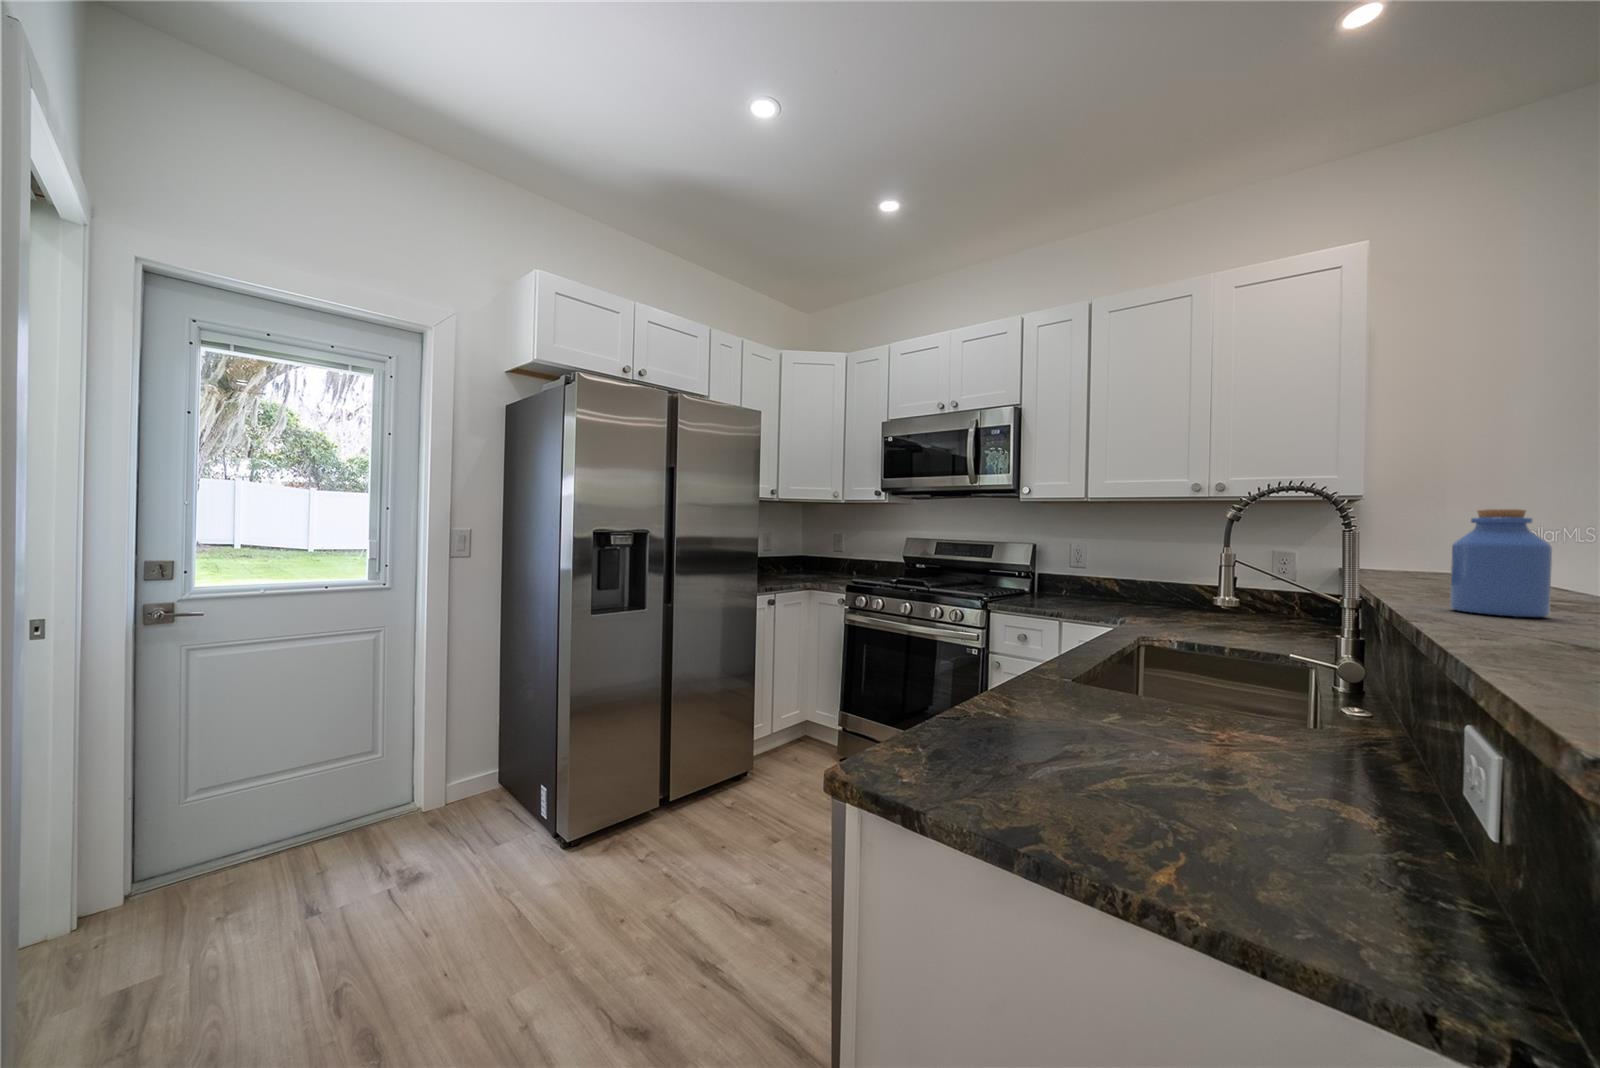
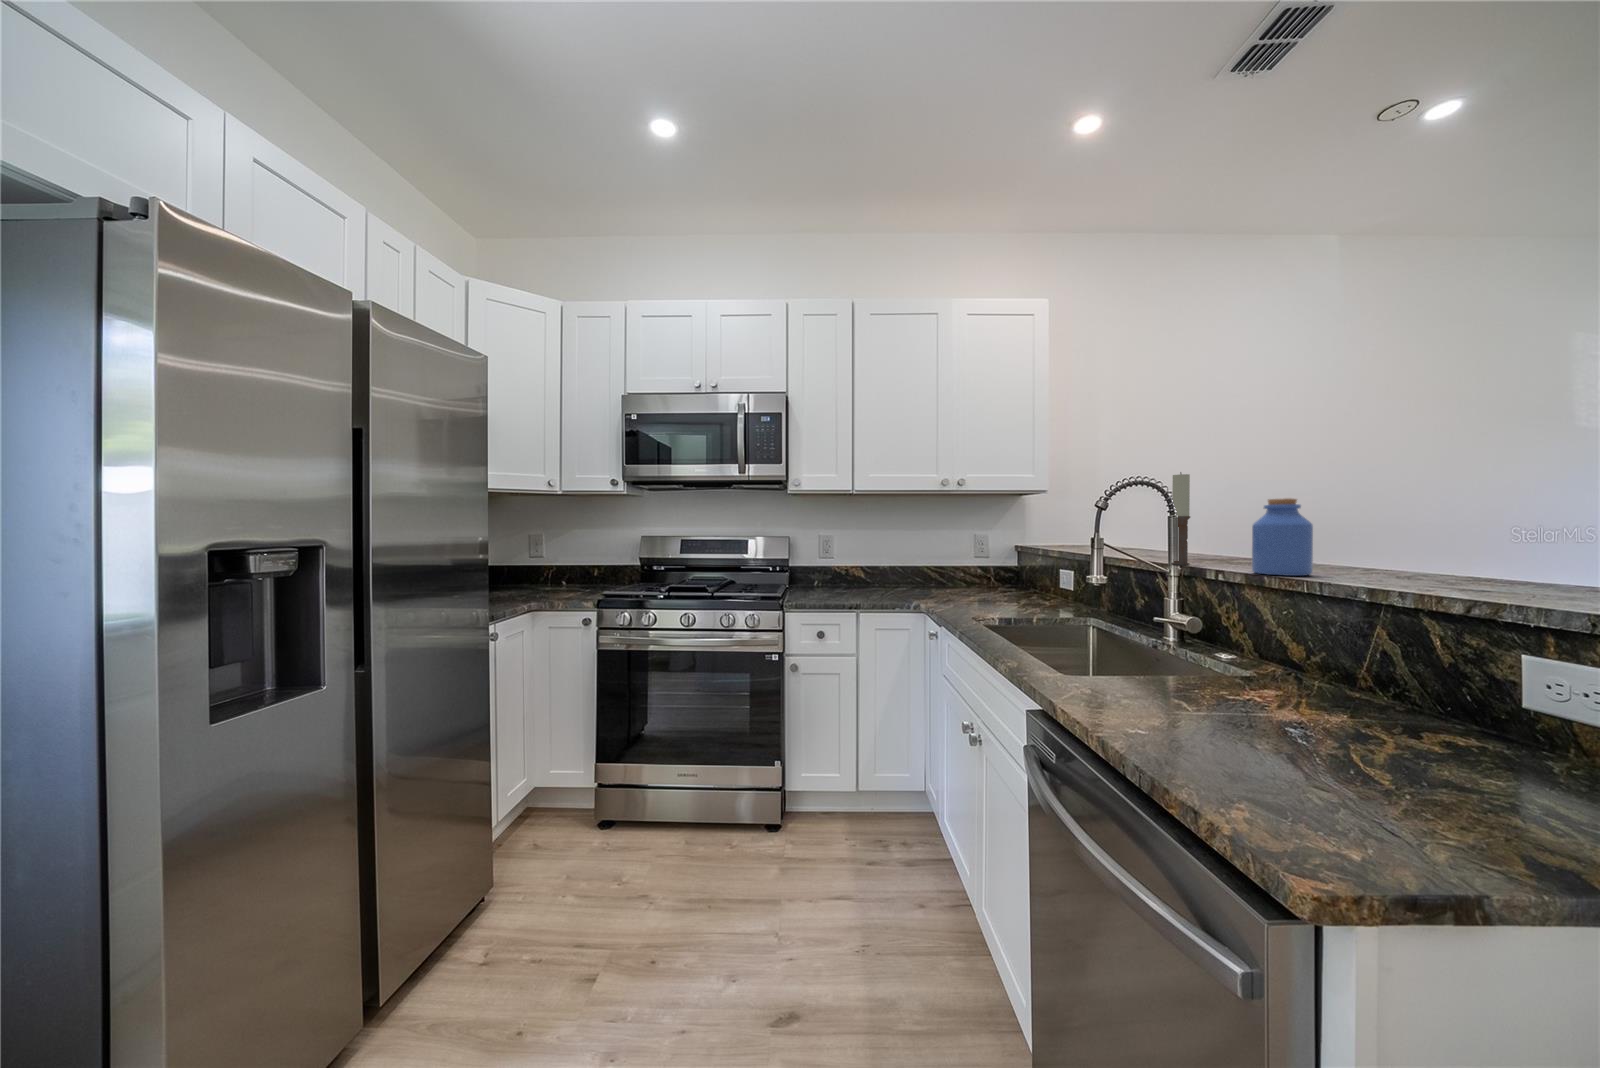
candle: none [1418,473,1451,598] -> present [1171,472,1190,565]

